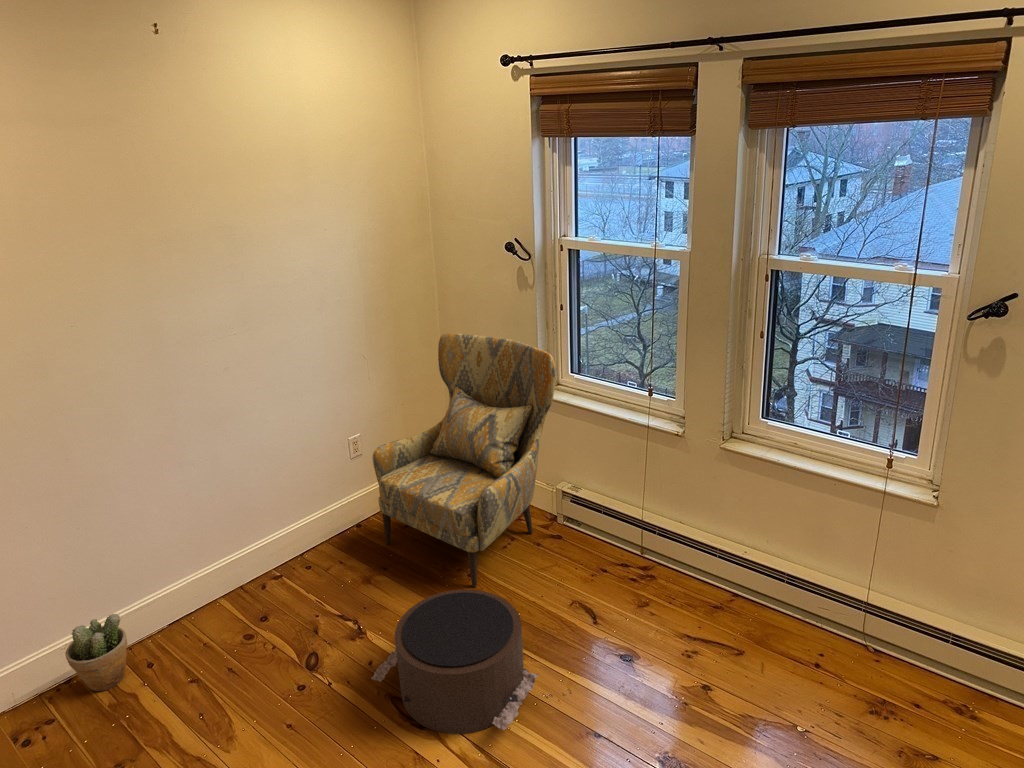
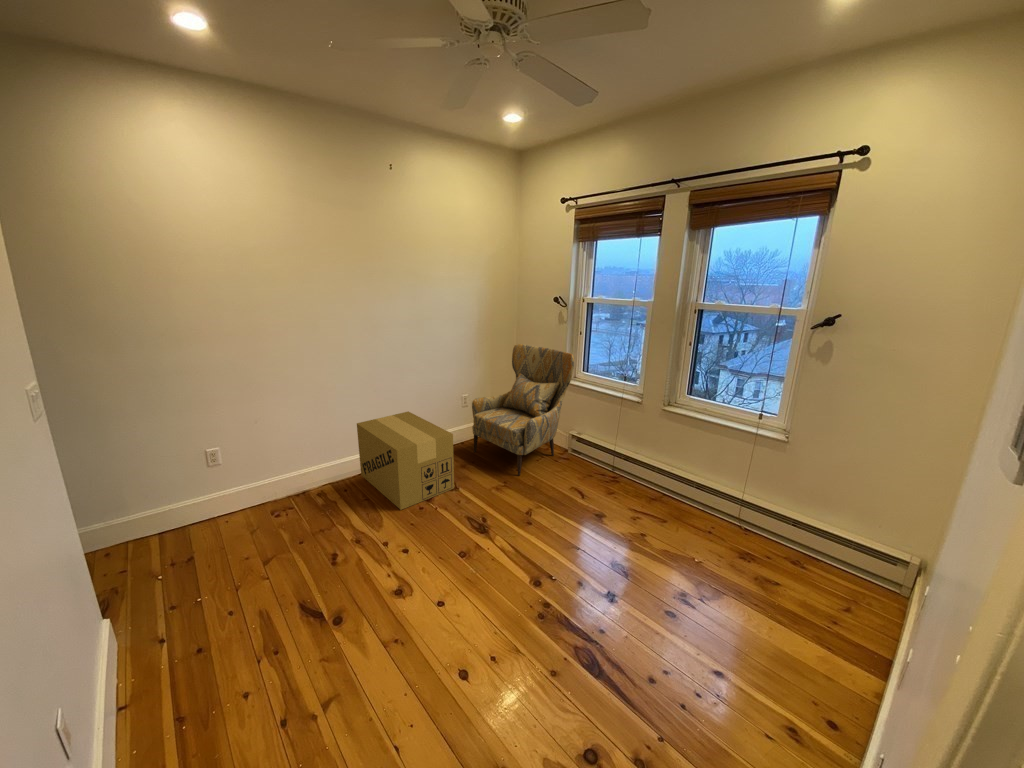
cardboard box: none [154,492,358,698] -> present [357,411,454,510]
pouf: present [371,589,539,734] -> none [458,467,549,538]
potted plant: present [65,614,127,691] -> none [305,457,336,498]

